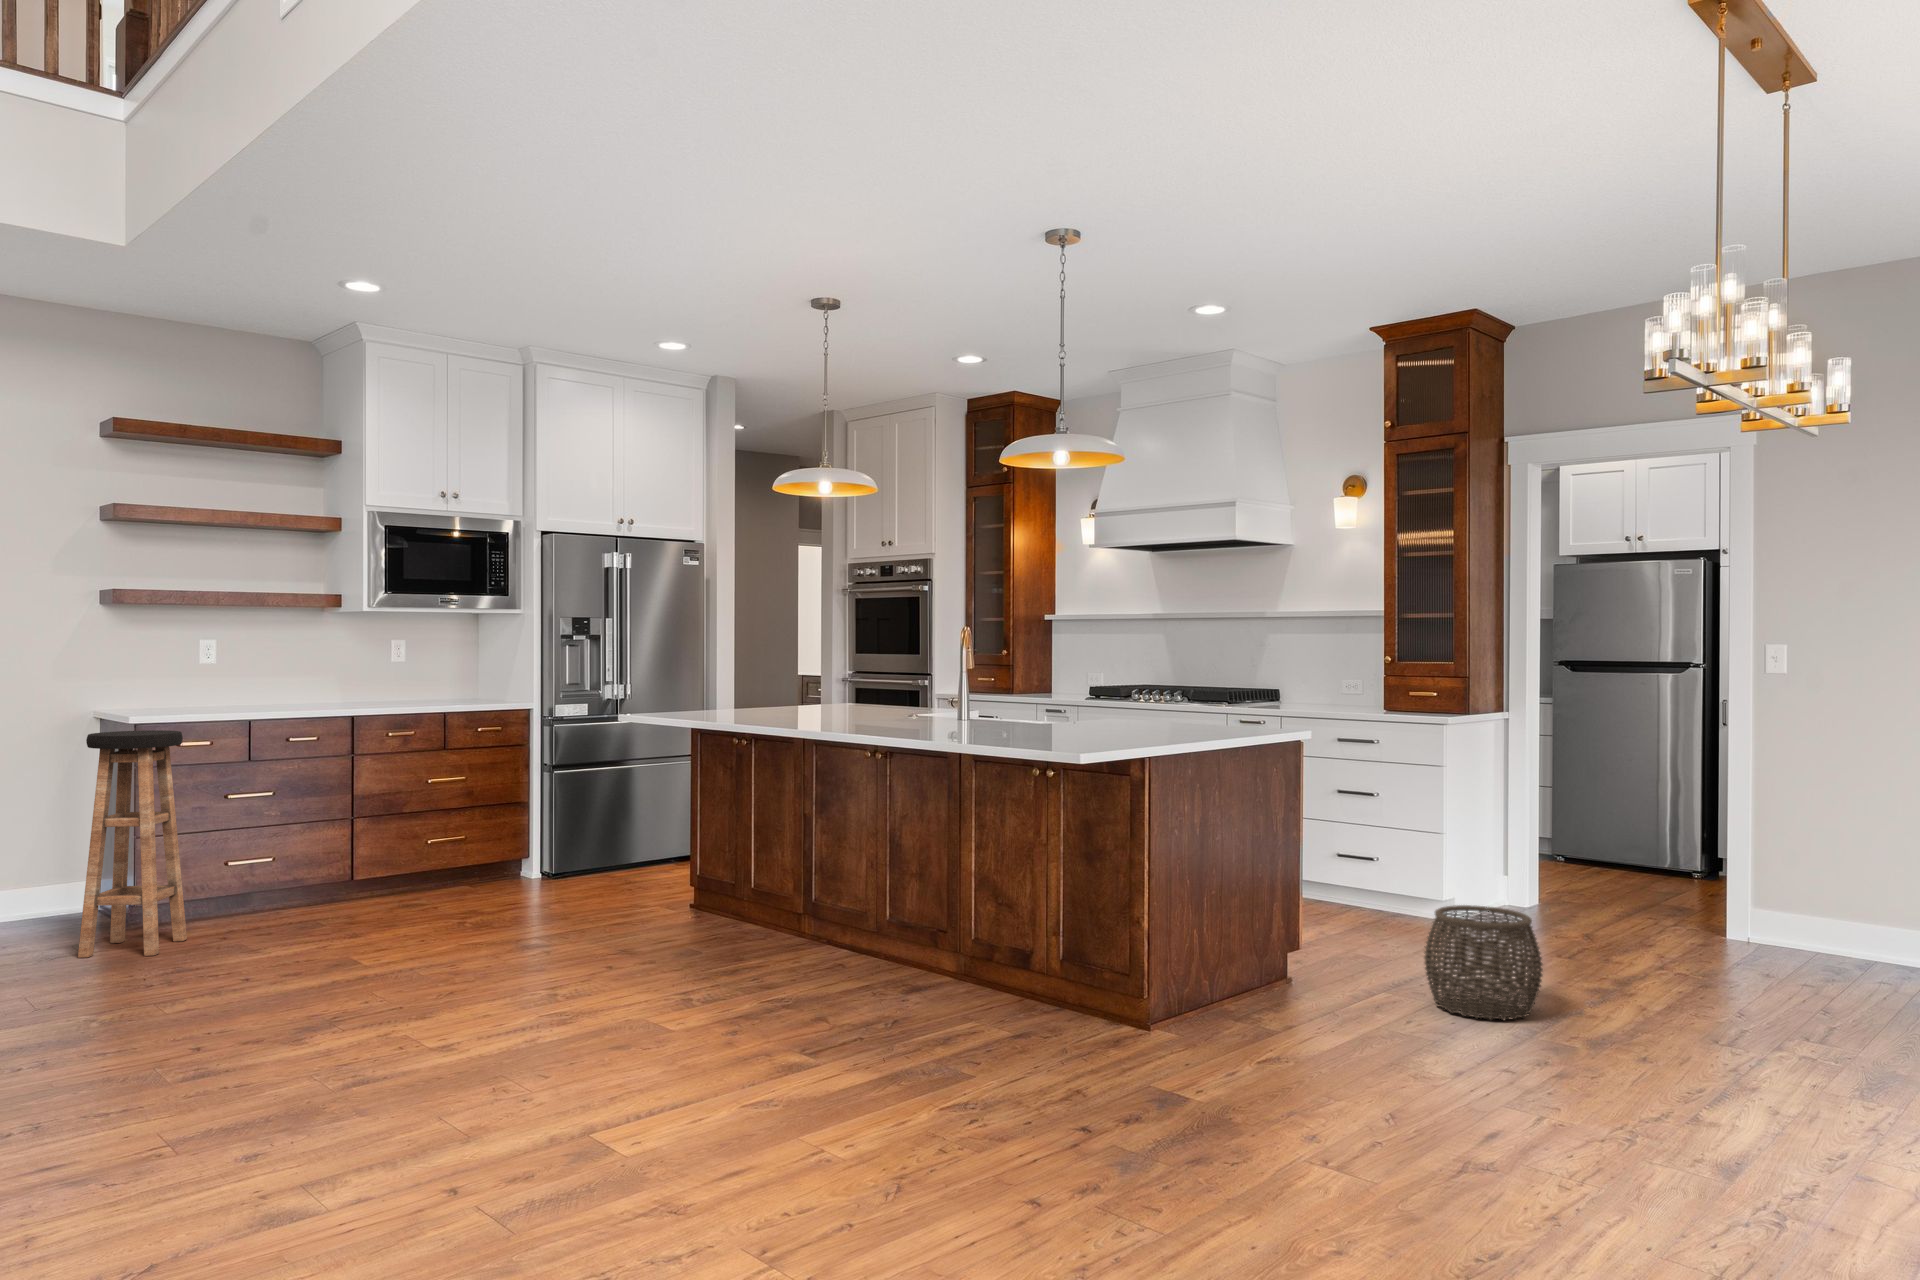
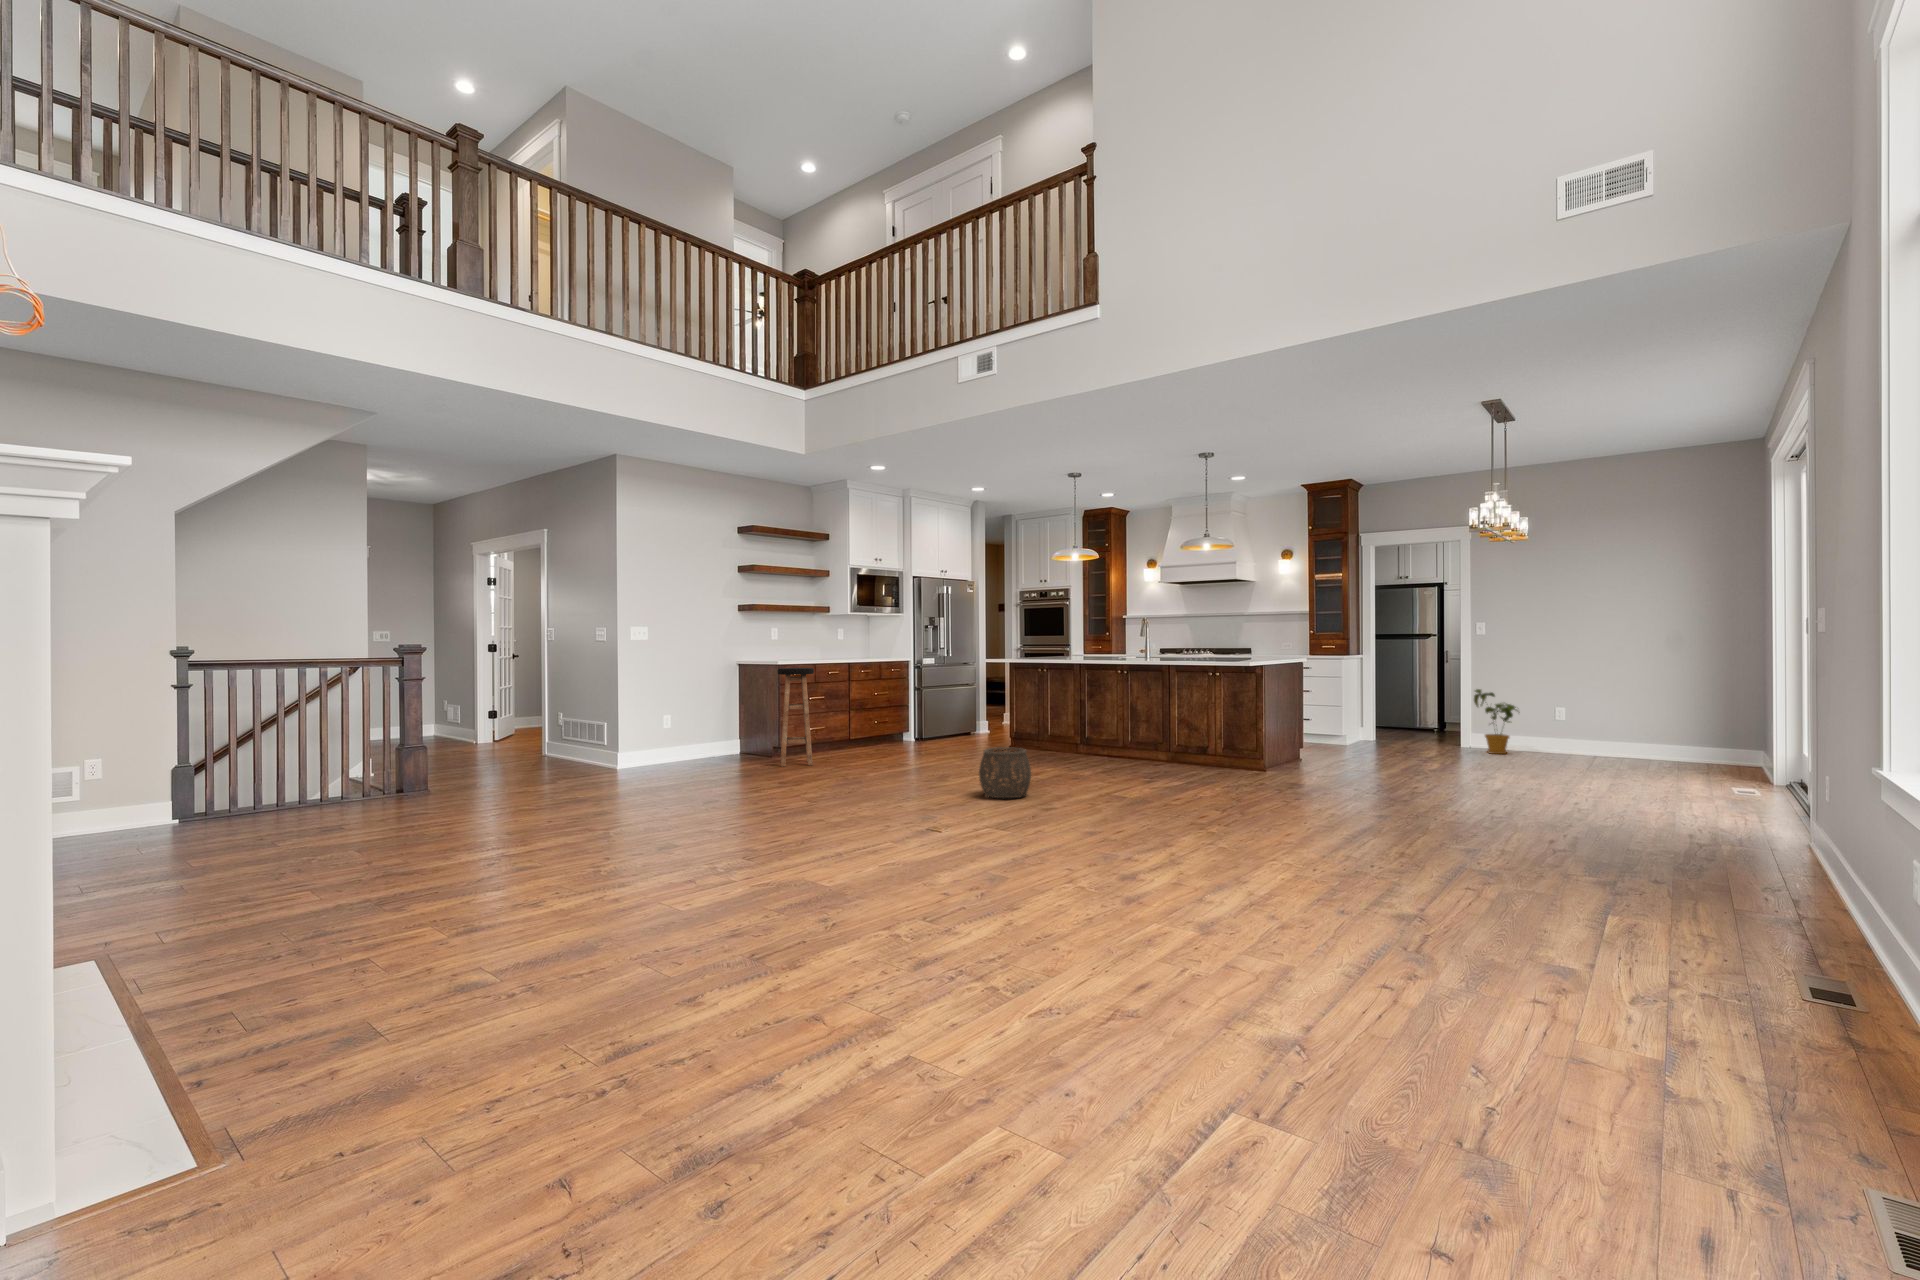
house plant: none [1750,809,1865,973] -> present [1474,689,1517,754]
woven basket: present [1424,905,1543,1020] -> present [979,747,1031,799]

